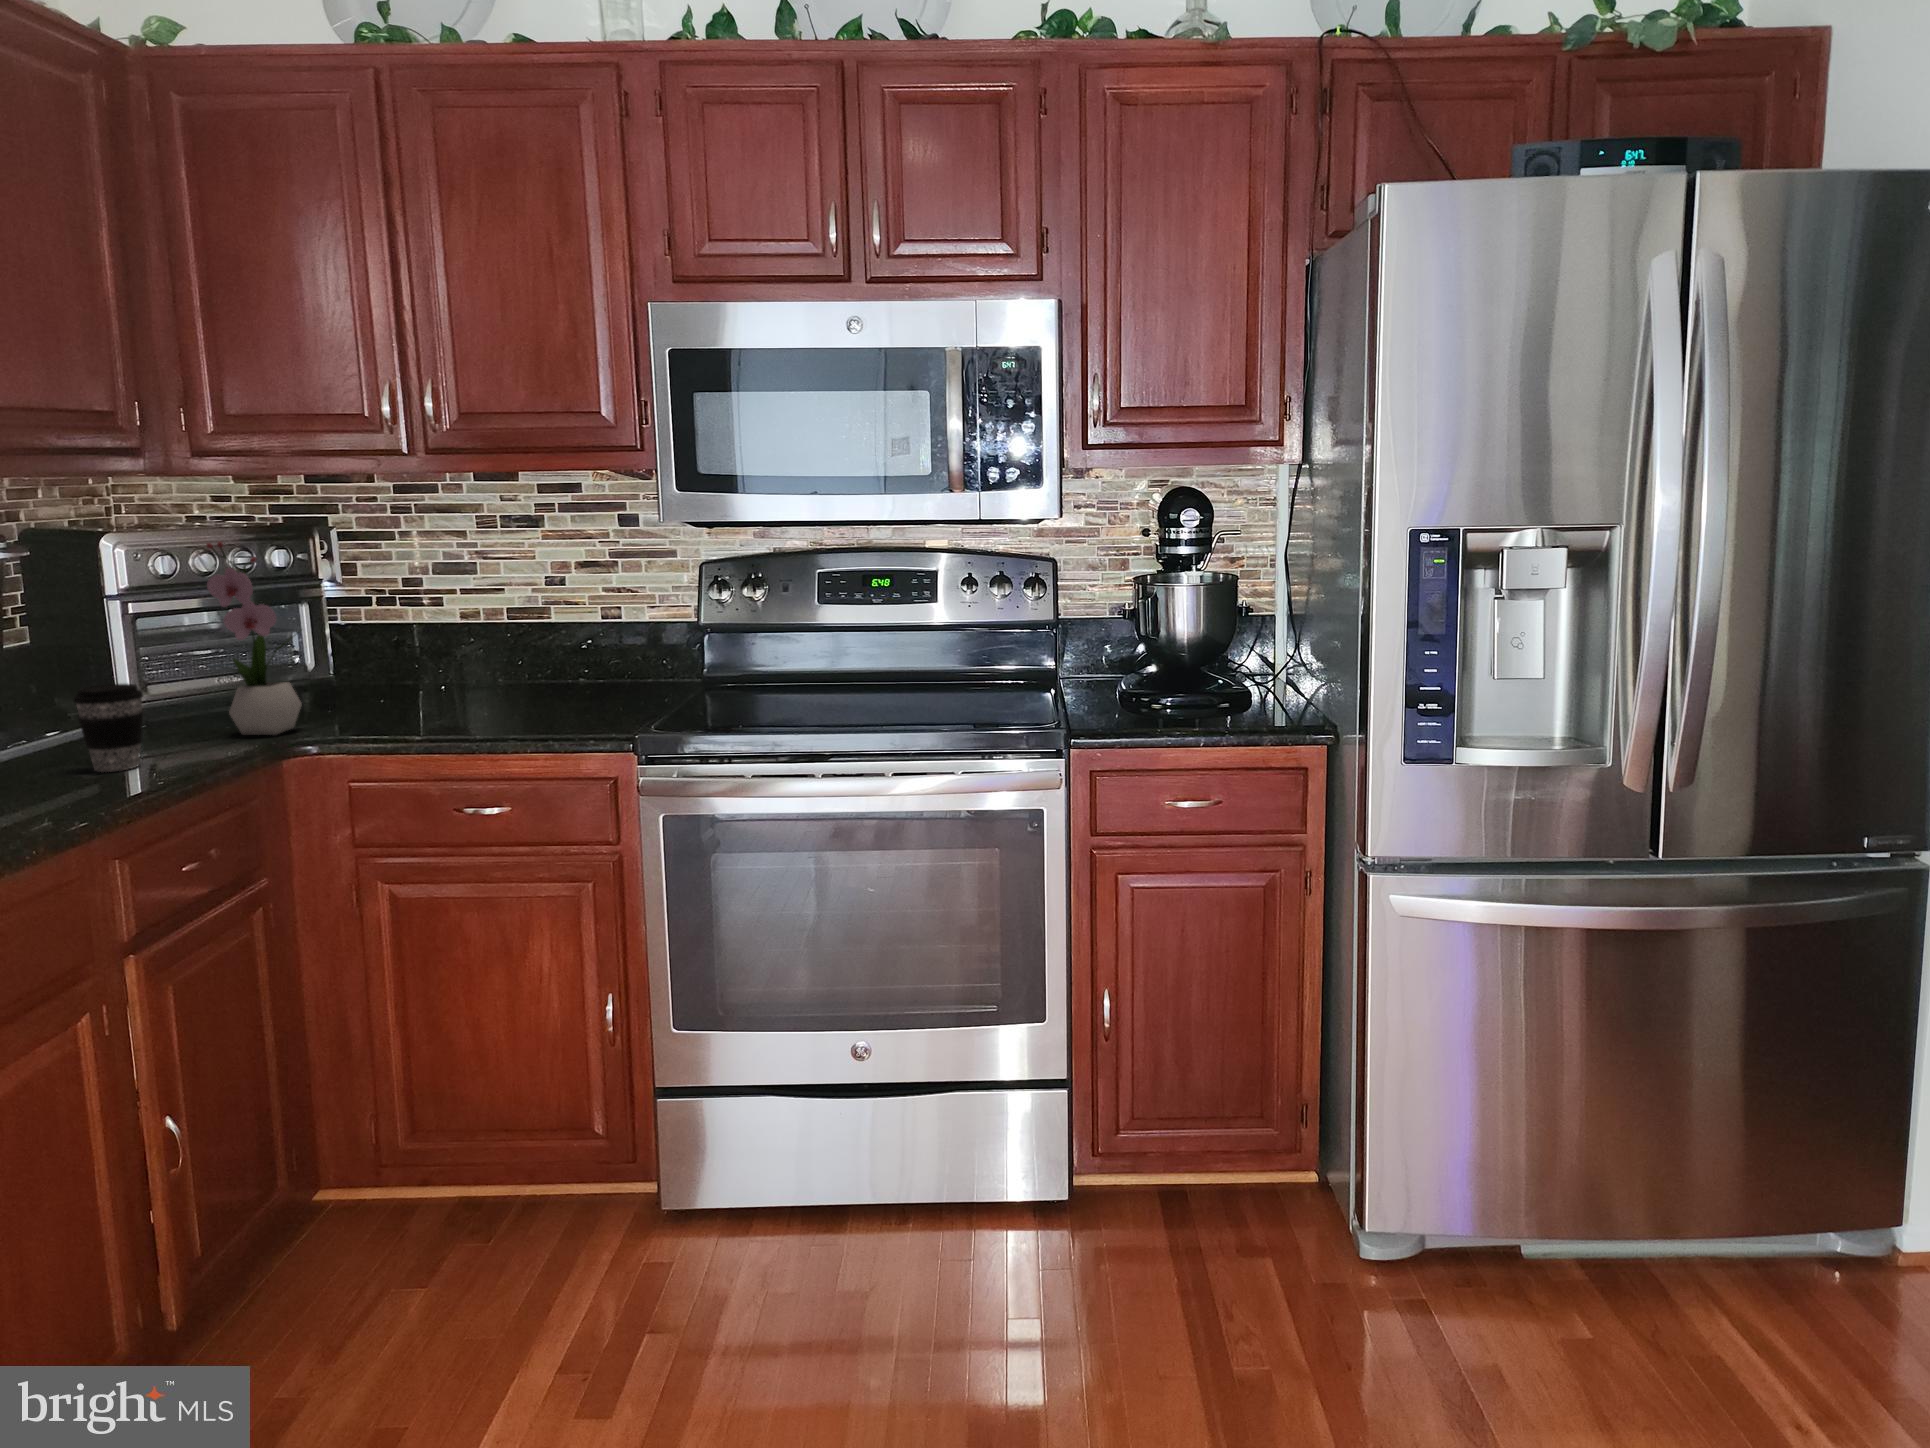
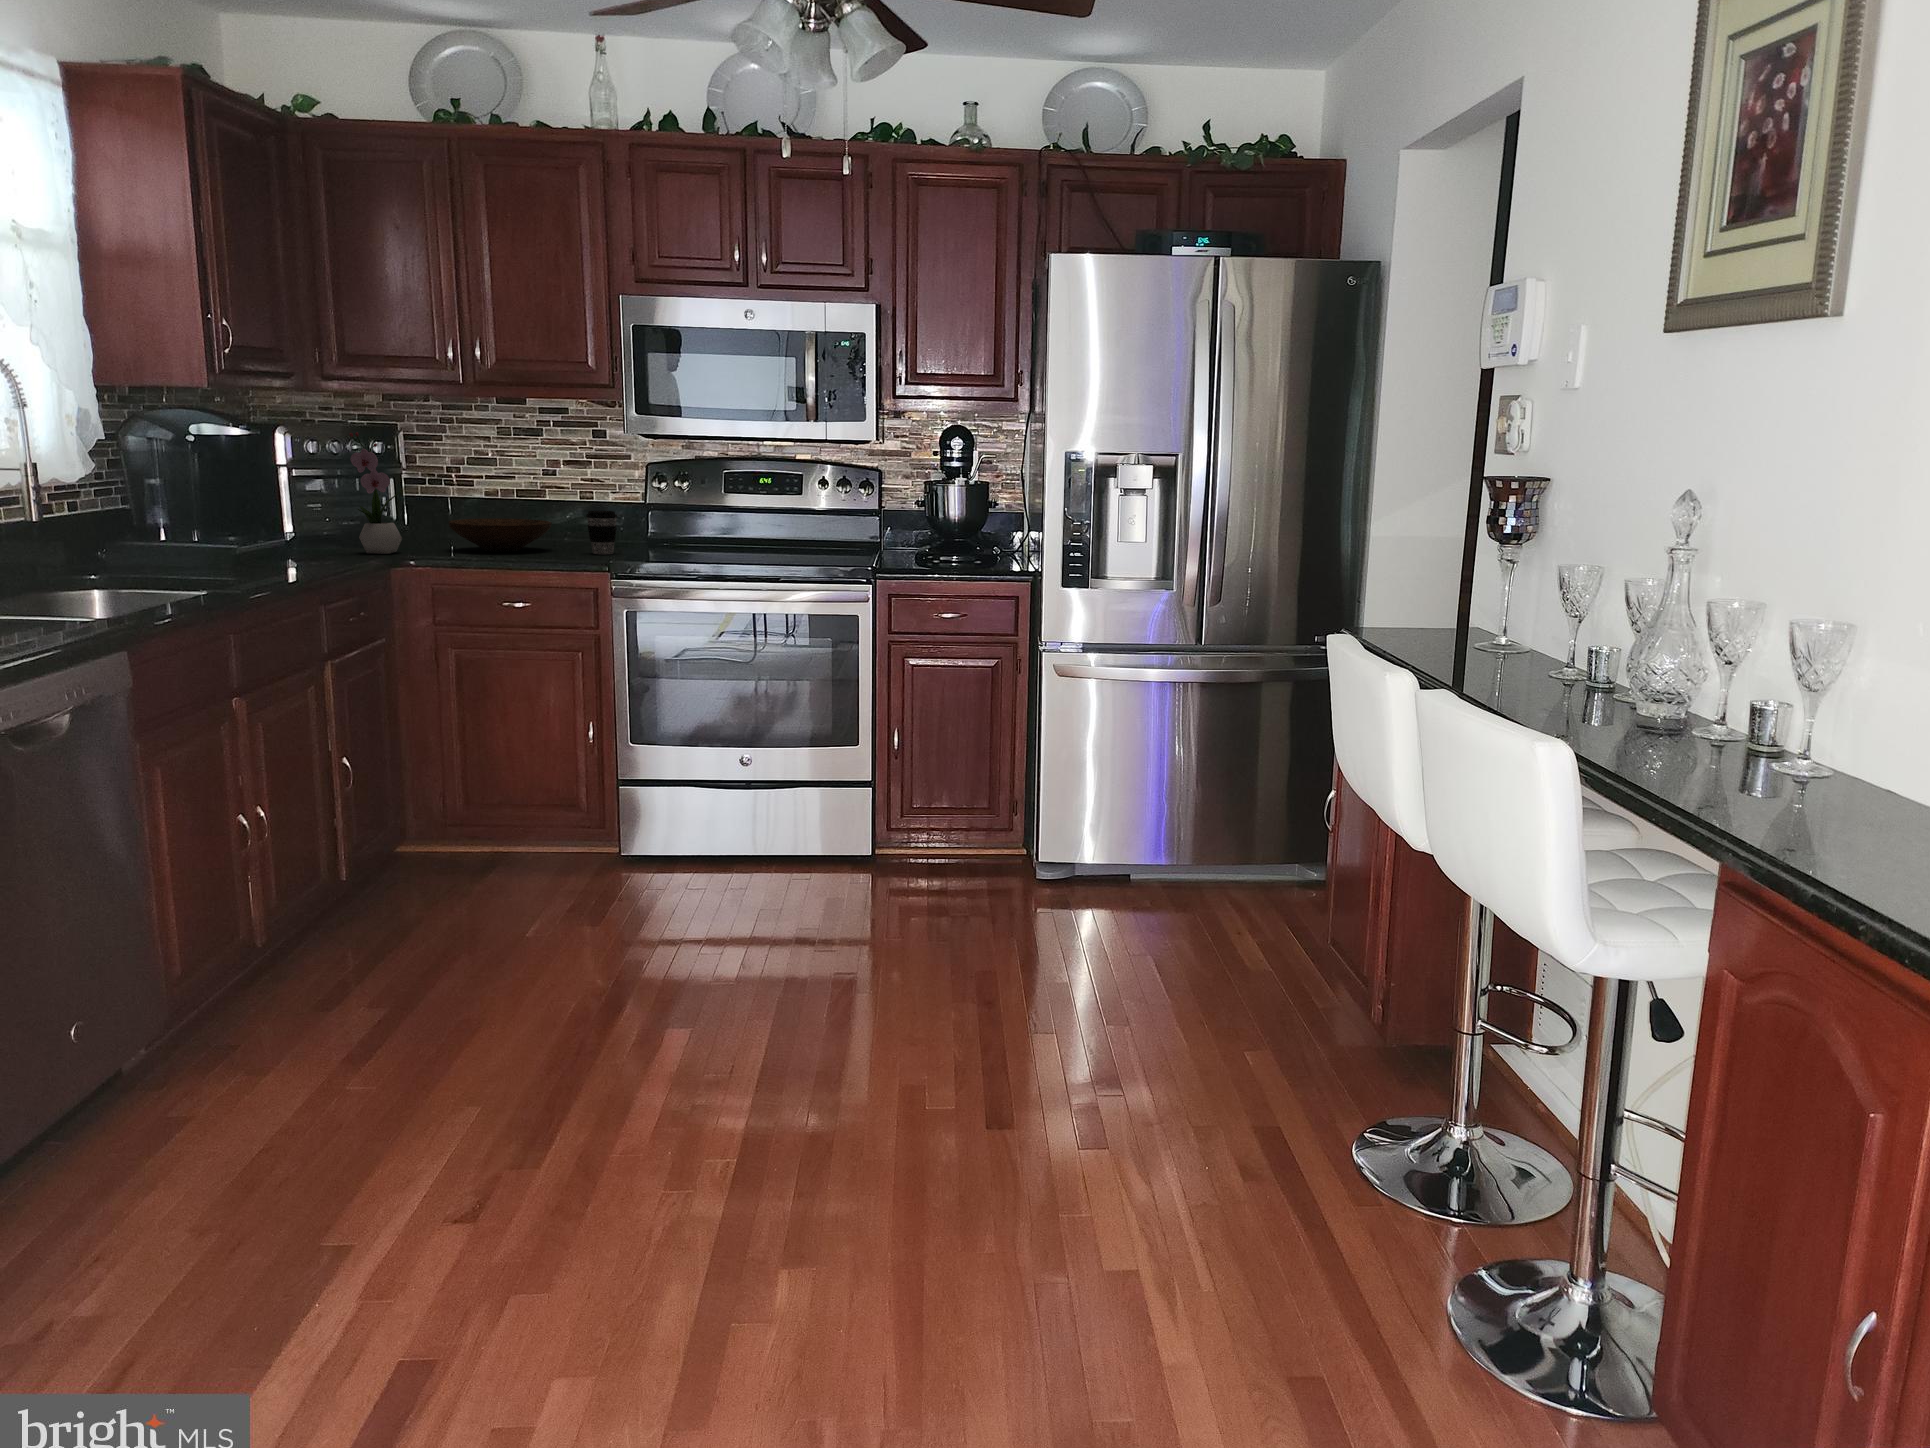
wooden bowl: none [382,658,547,718] -> present [448,518,551,552]
coffee cup: present [74,684,143,772] -> present [586,510,617,554]

